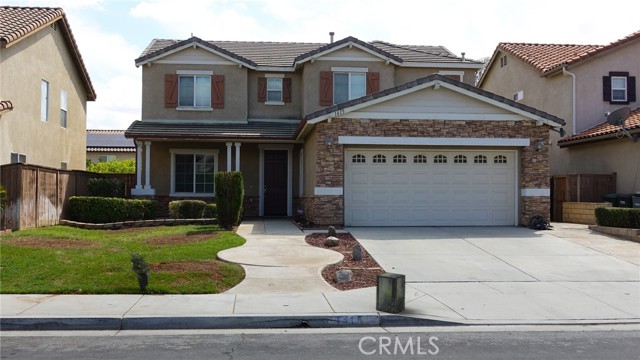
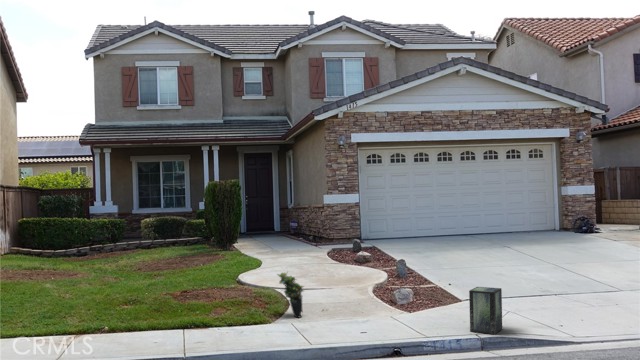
potted plant: present [129,252,150,291] -> present [278,273,303,318]

